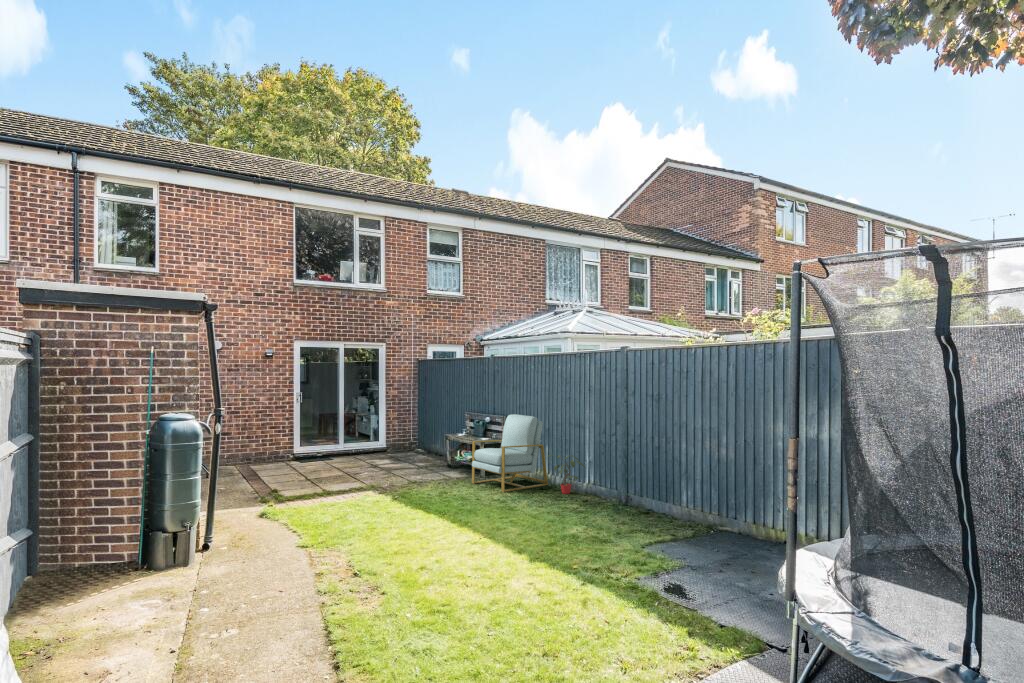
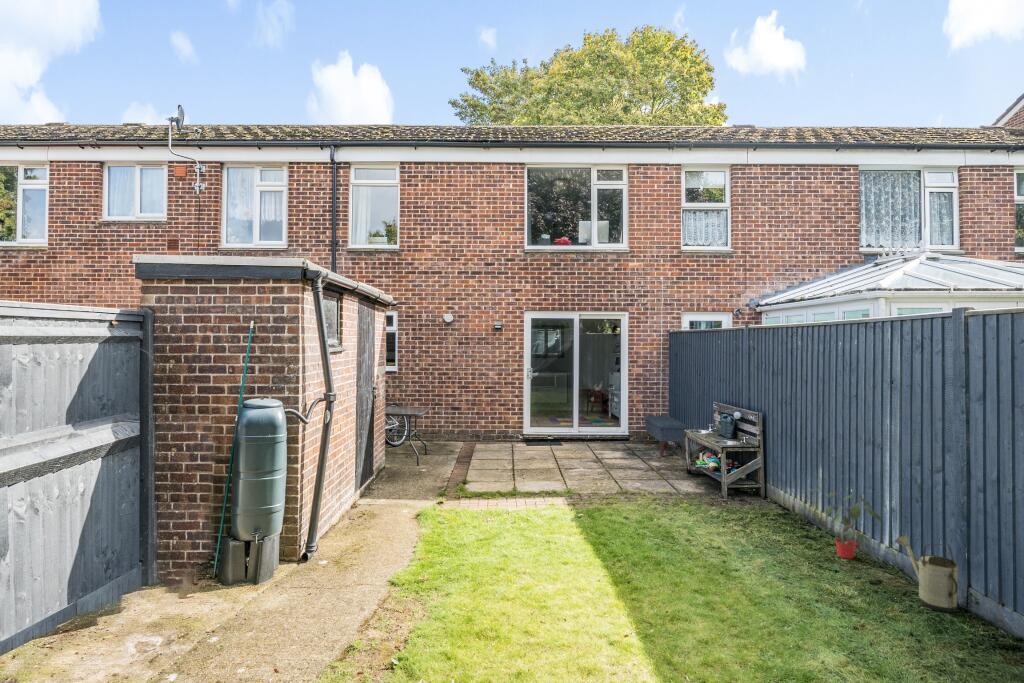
chair: present [472,414,548,492] -> none [698,414,821,533]
bench: none [399,428,440,460] -> present [644,415,688,457]
watering can: none [593,471,622,506] -> present [895,535,958,612]

